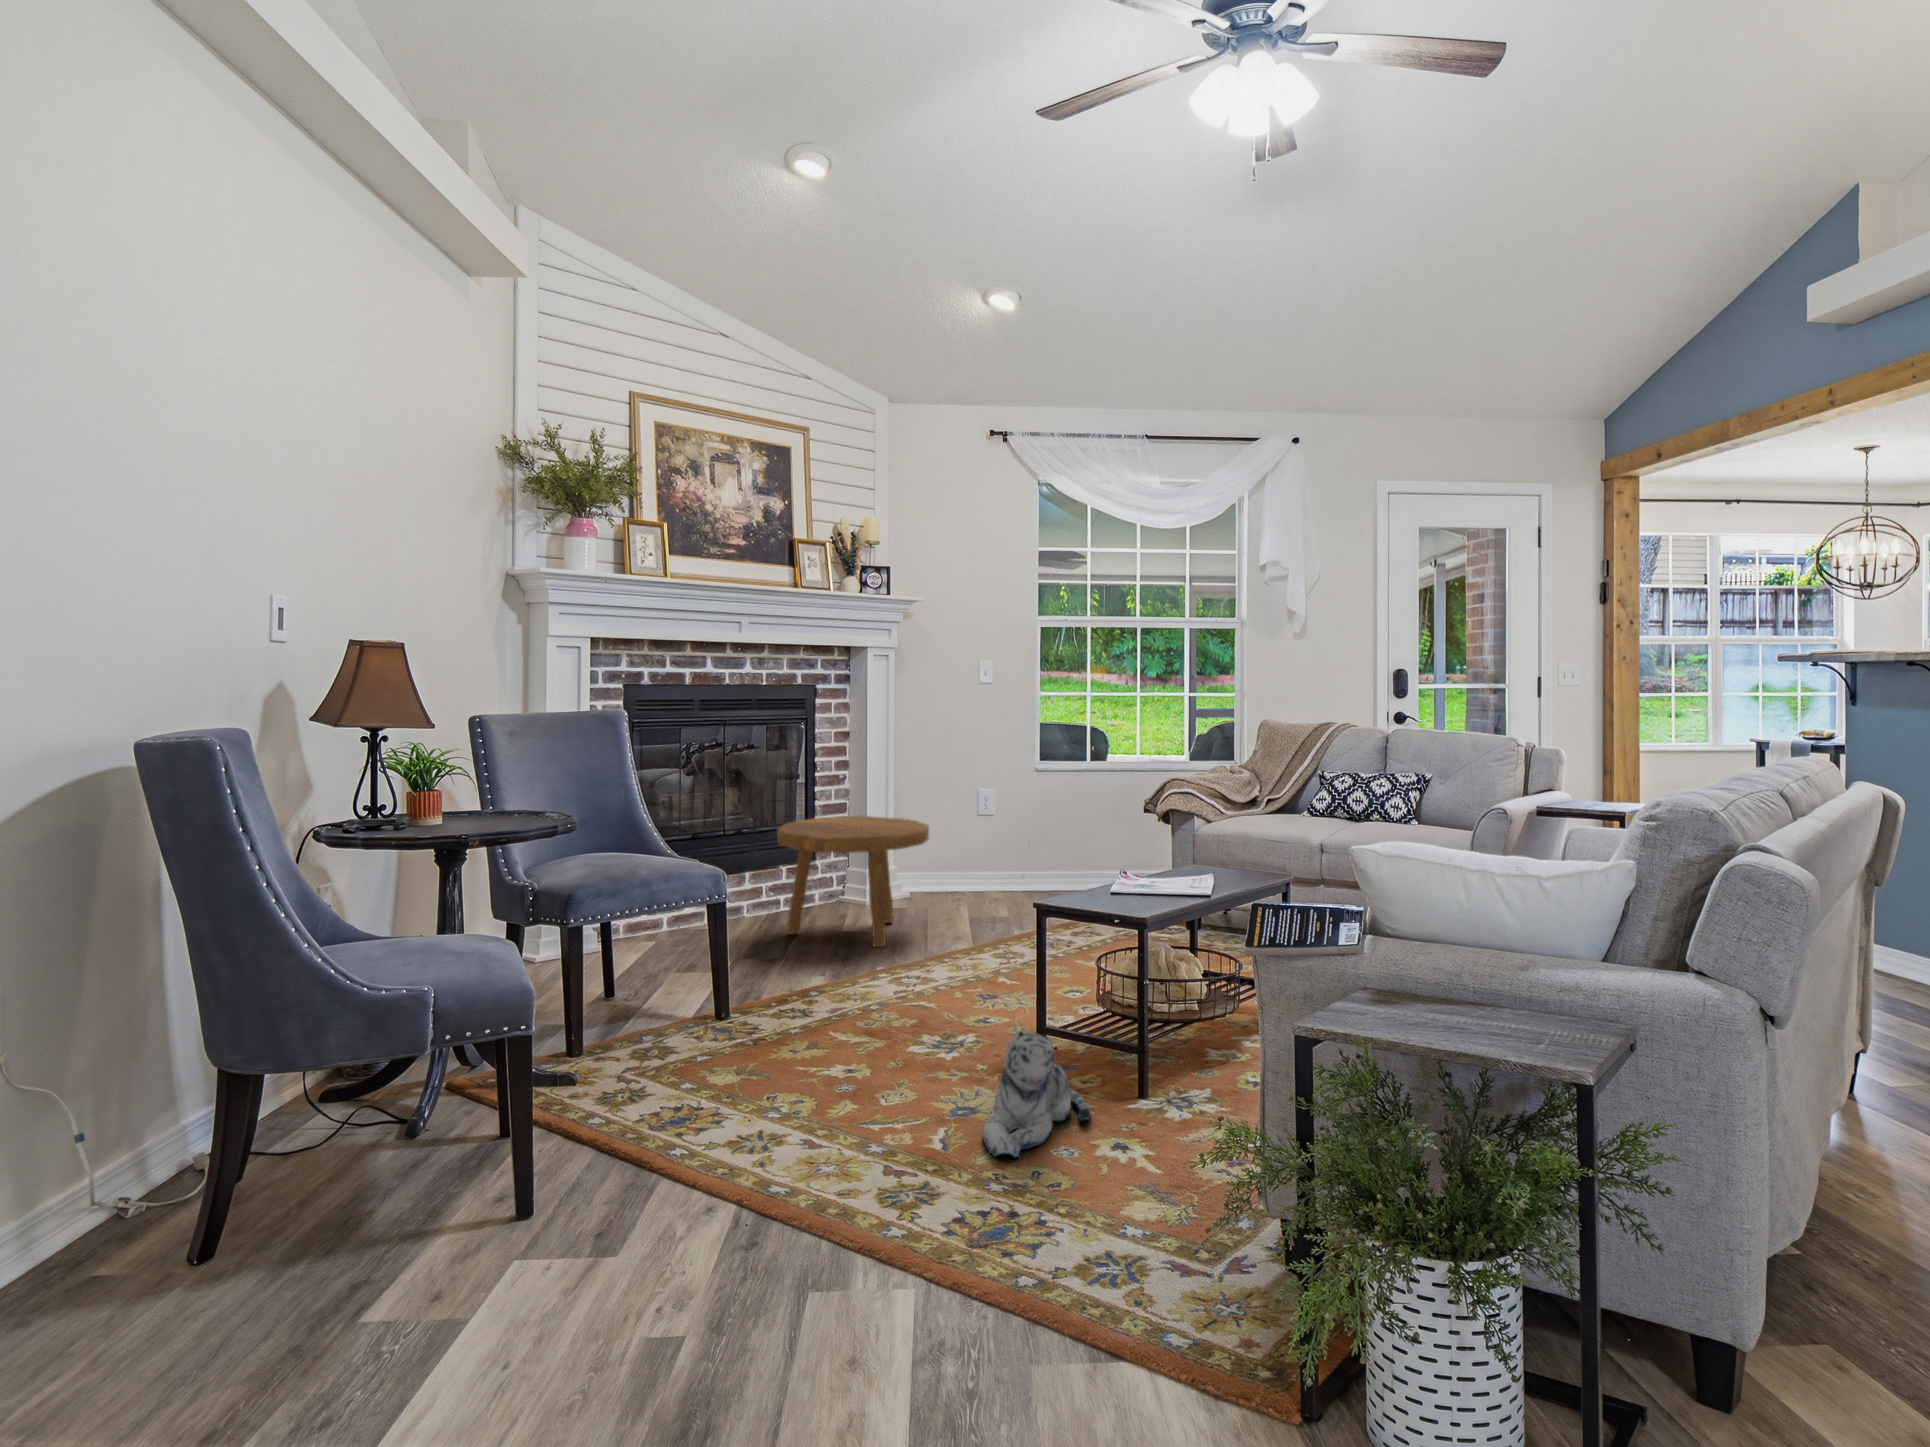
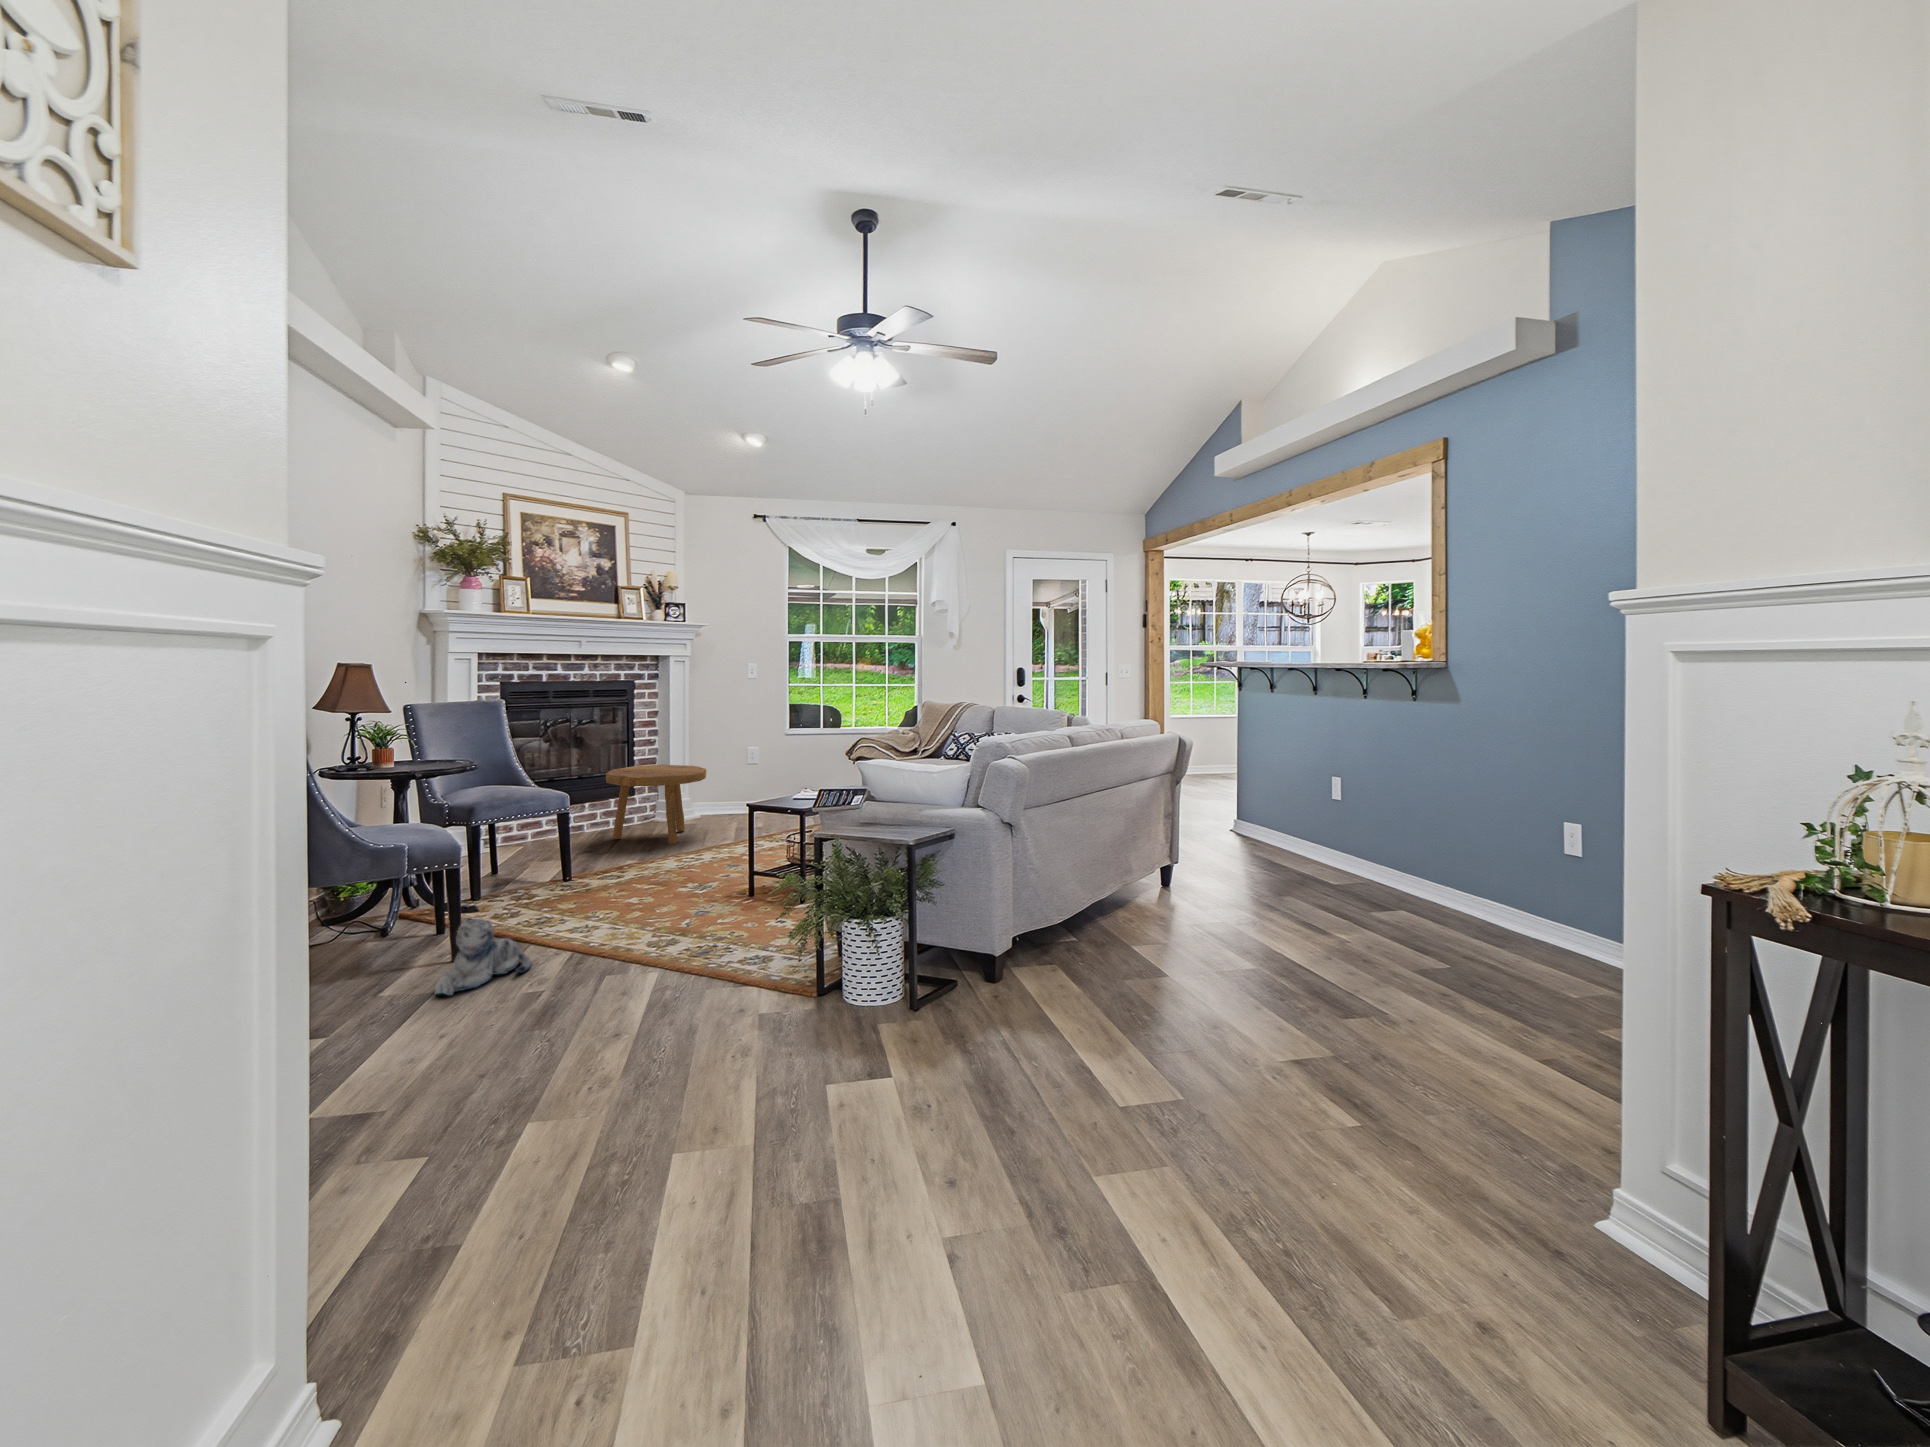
plush toy: present [982,1031,1090,1157] -> present [434,918,531,995]

